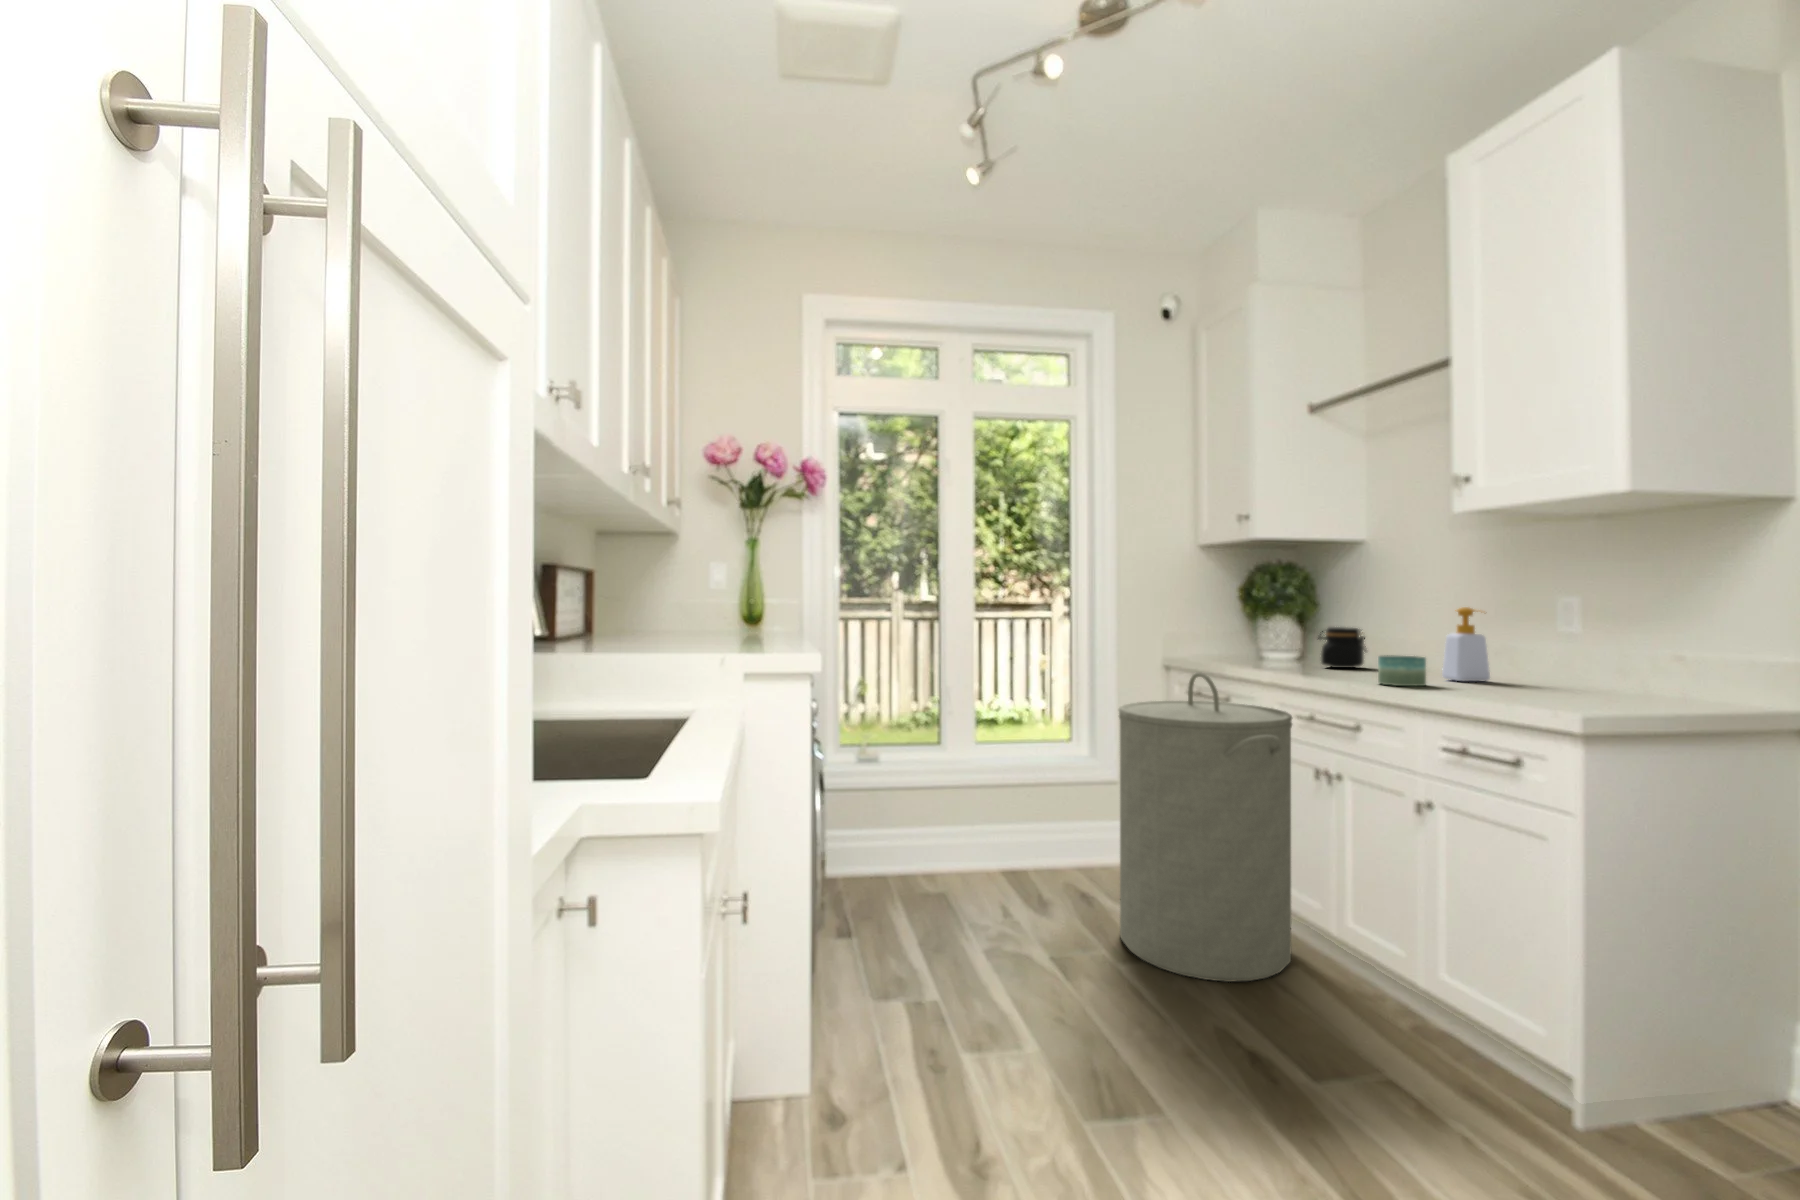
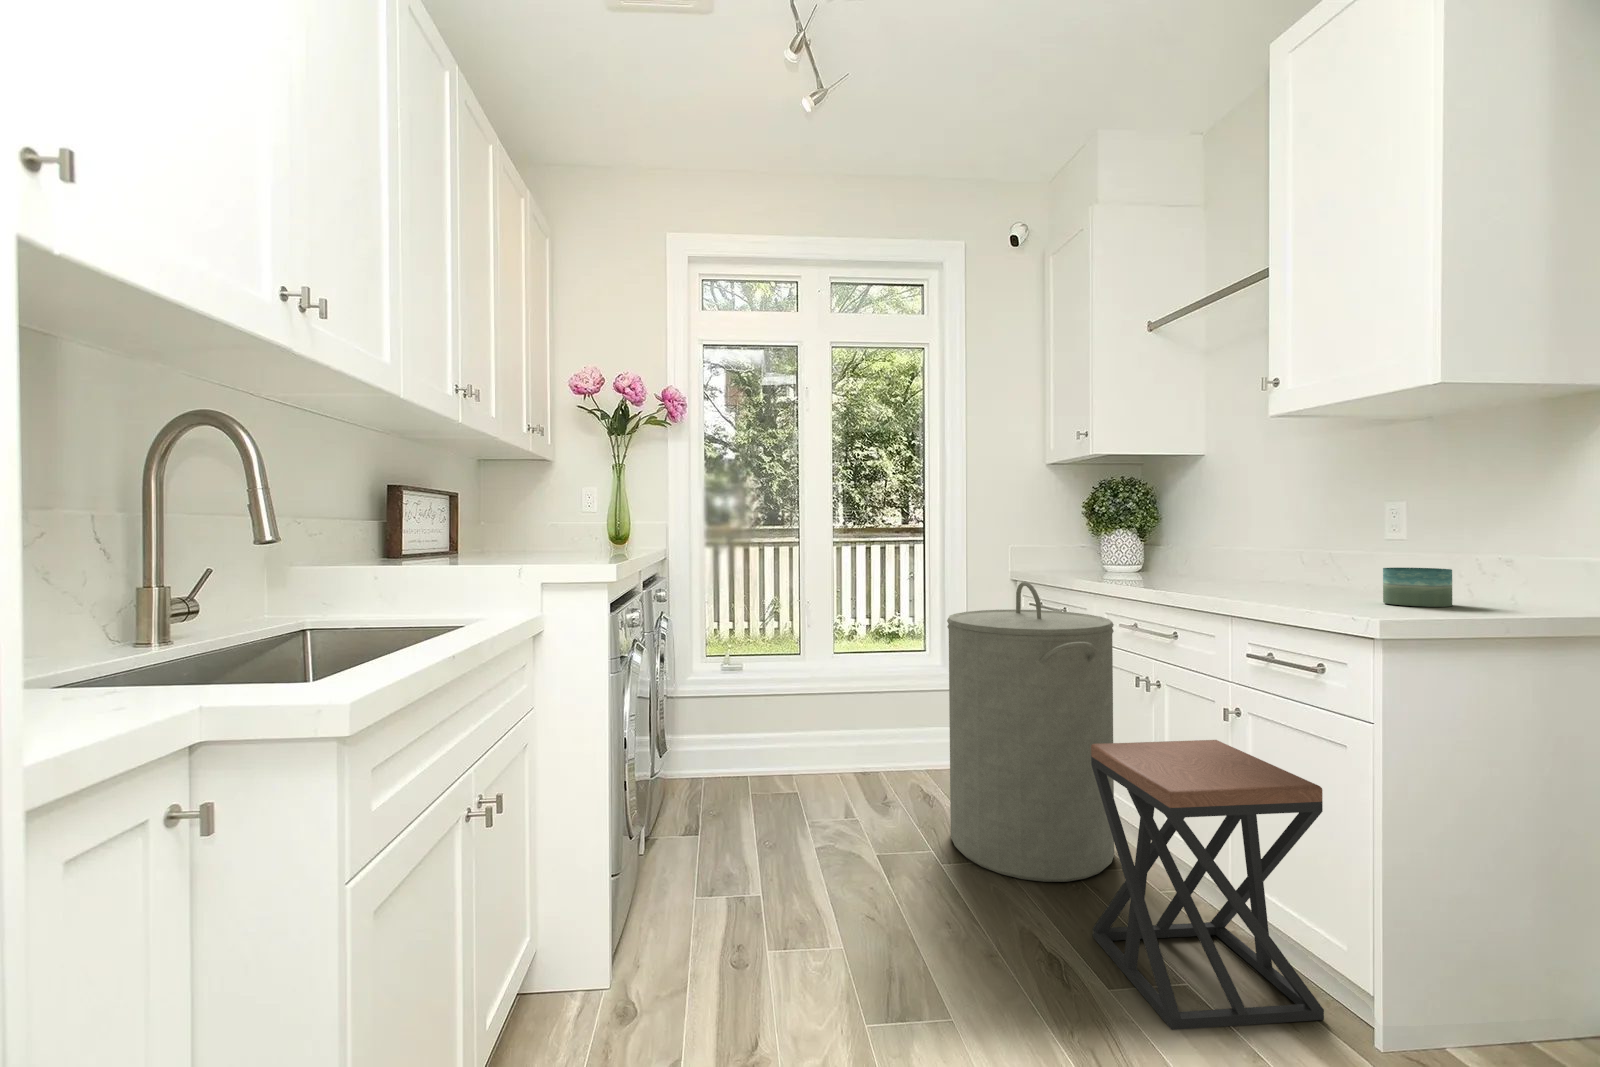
soap bottle: present [1442,607,1490,682] -> none [1264,515,1311,588]
jar: present [1318,627,1366,668] -> none [1153,539,1201,578]
candle: present [1378,655,1426,686] -> present [1383,568,1452,607]
stool: none [1287,834,1523,1116] -> present [1091,740,1324,1030]

